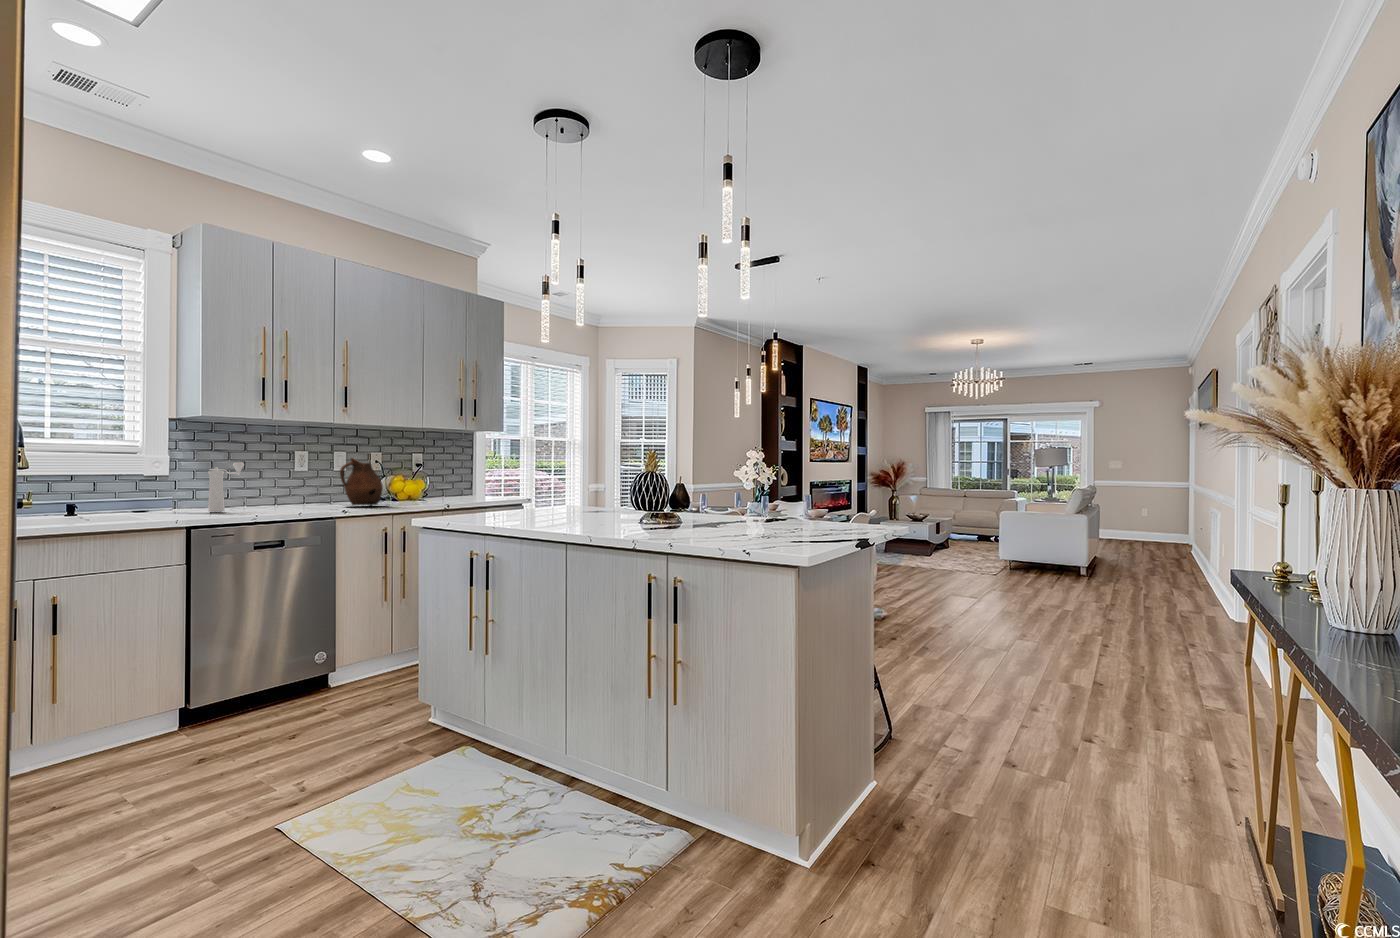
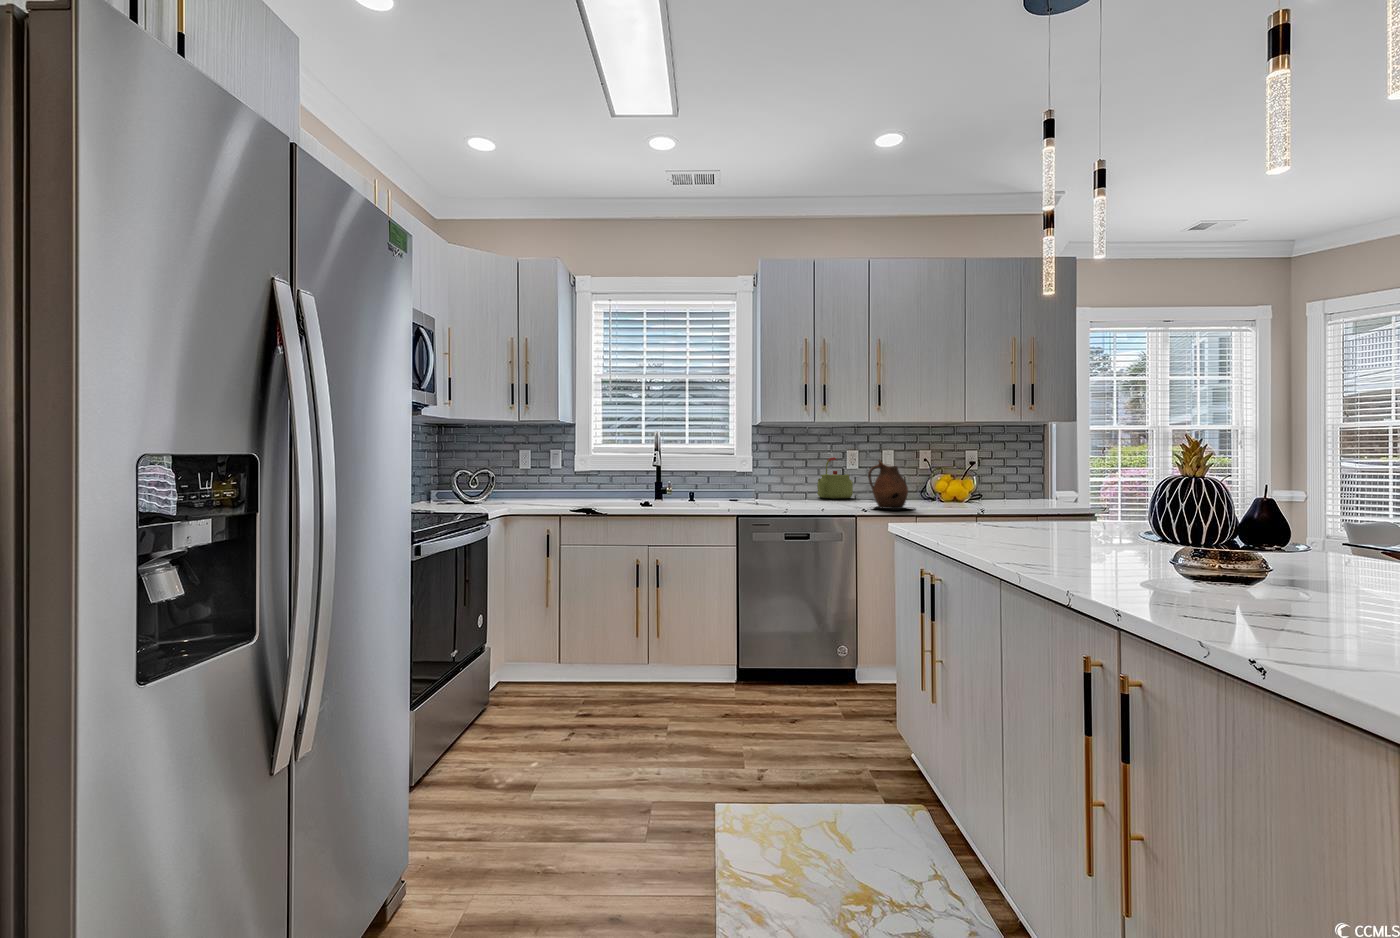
kettle: none [257,460,301,504] -> present [817,457,853,498]
pepper mill: present [208,462,244,512] -> none [756,465,785,509]

